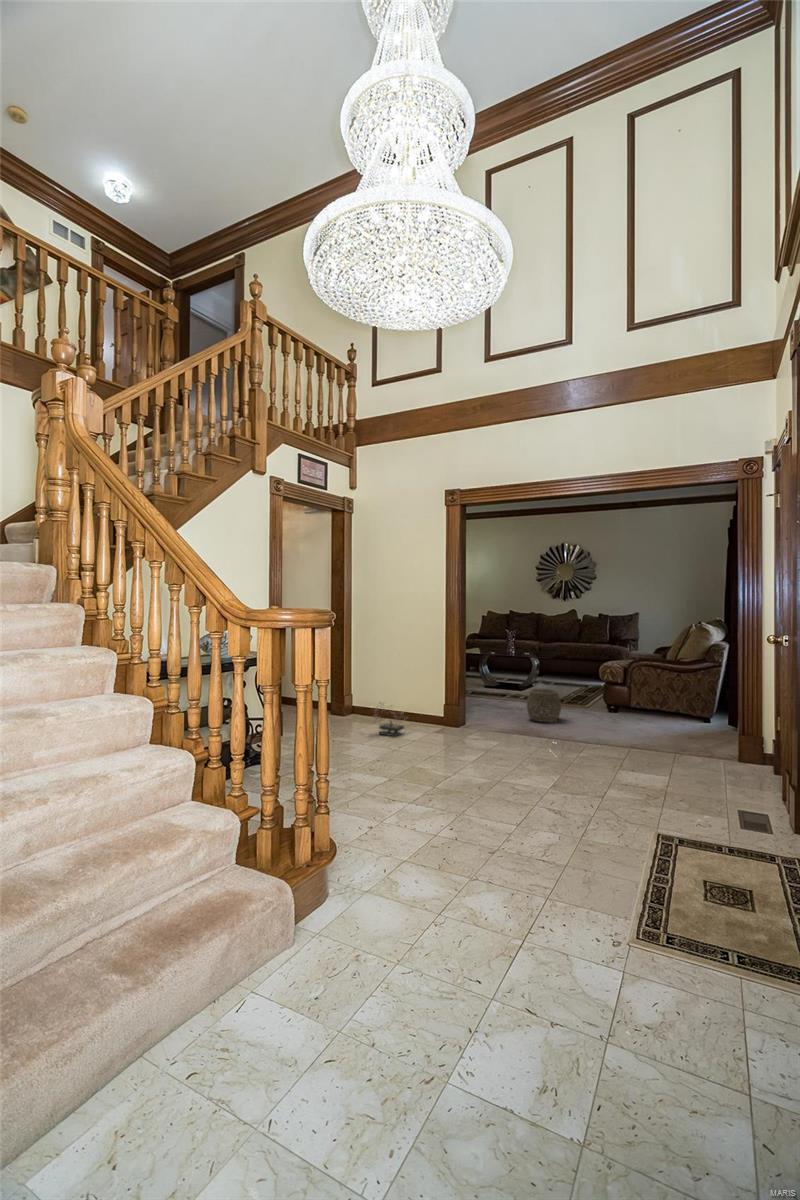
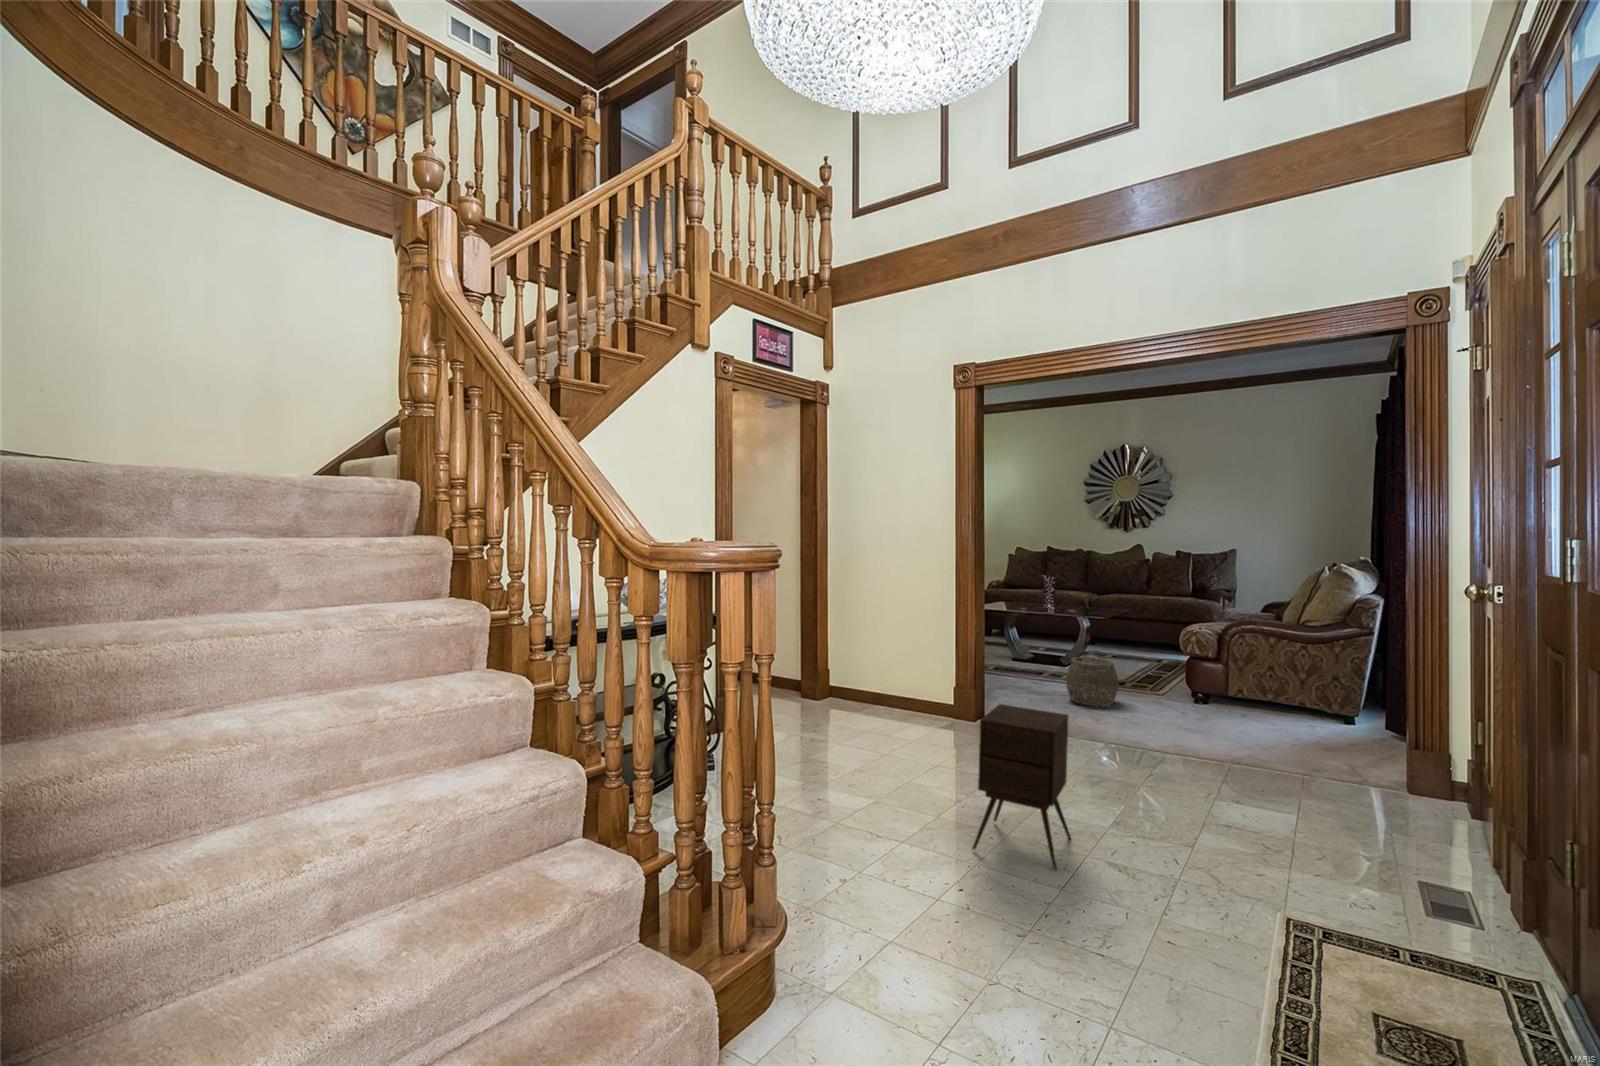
decorative plant: present [376,702,407,736] -> none [844,666,895,716]
side table: none [461,713,527,821] -> present [973,704,1071,871]

